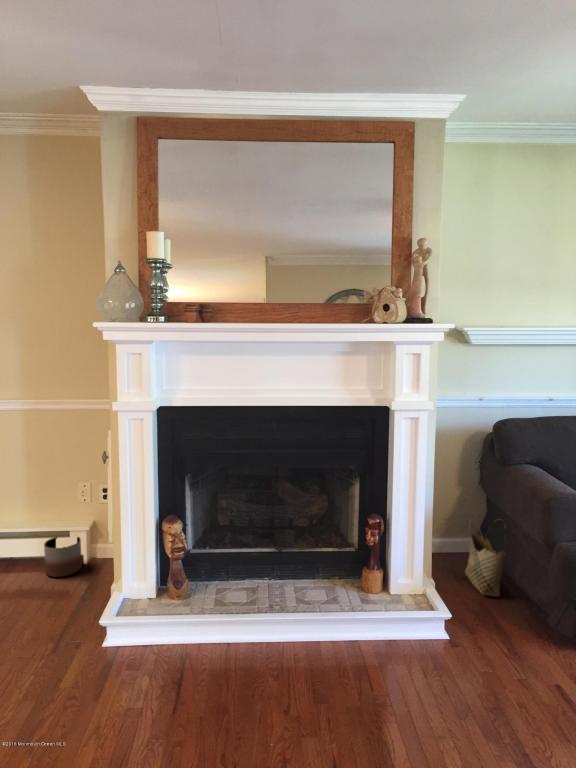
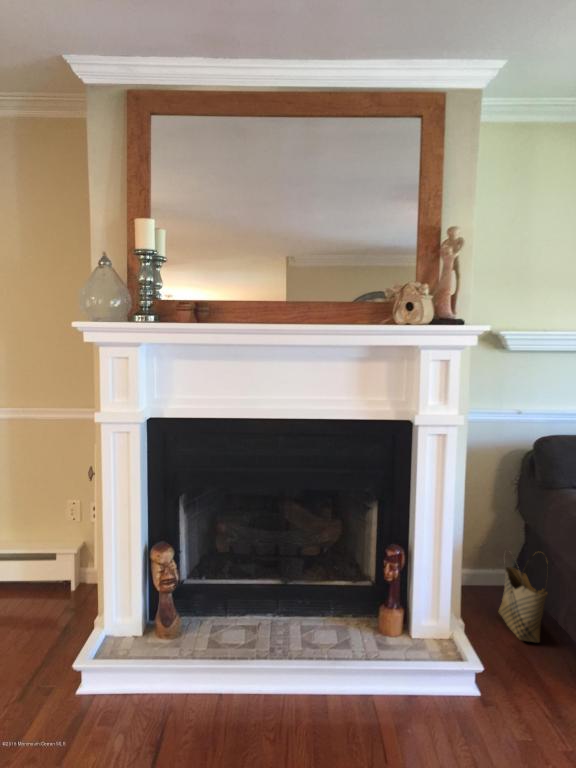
planter: present [44,537,82,577] -> none [26,557,68,604]

